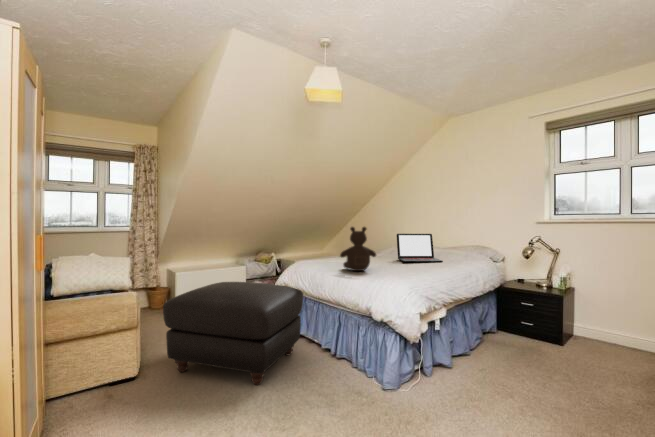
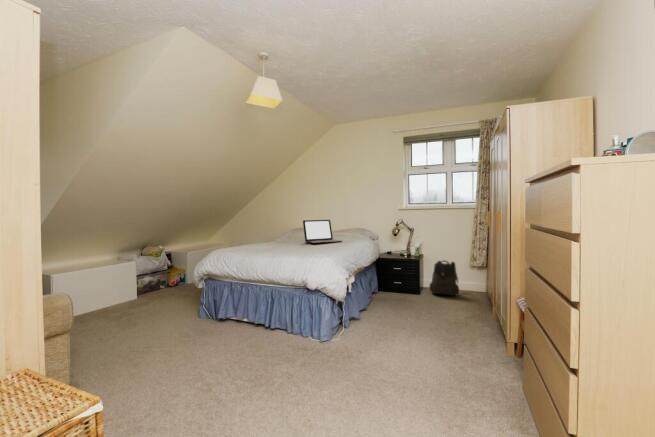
teddy bear: present [340,227,376,271] -> none [268,214,298,253]
ottoman: present [163,282,303,385] -> none [99,272,236,367]
backpack: none [581,299,636,356] -> present [430,261,459,295]

